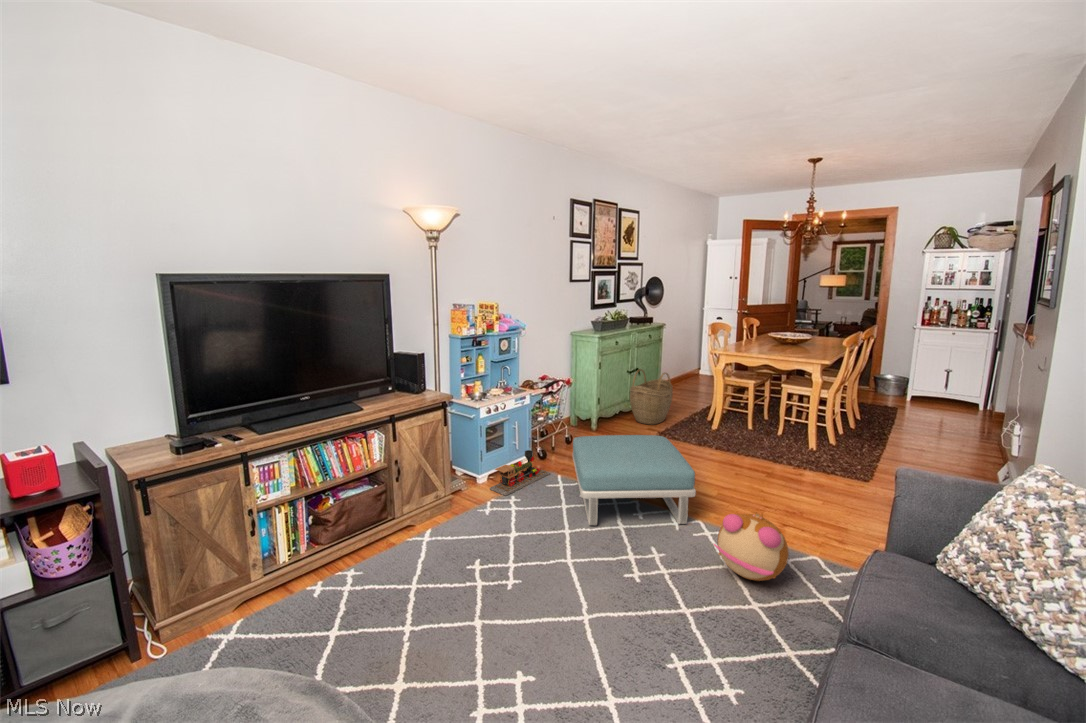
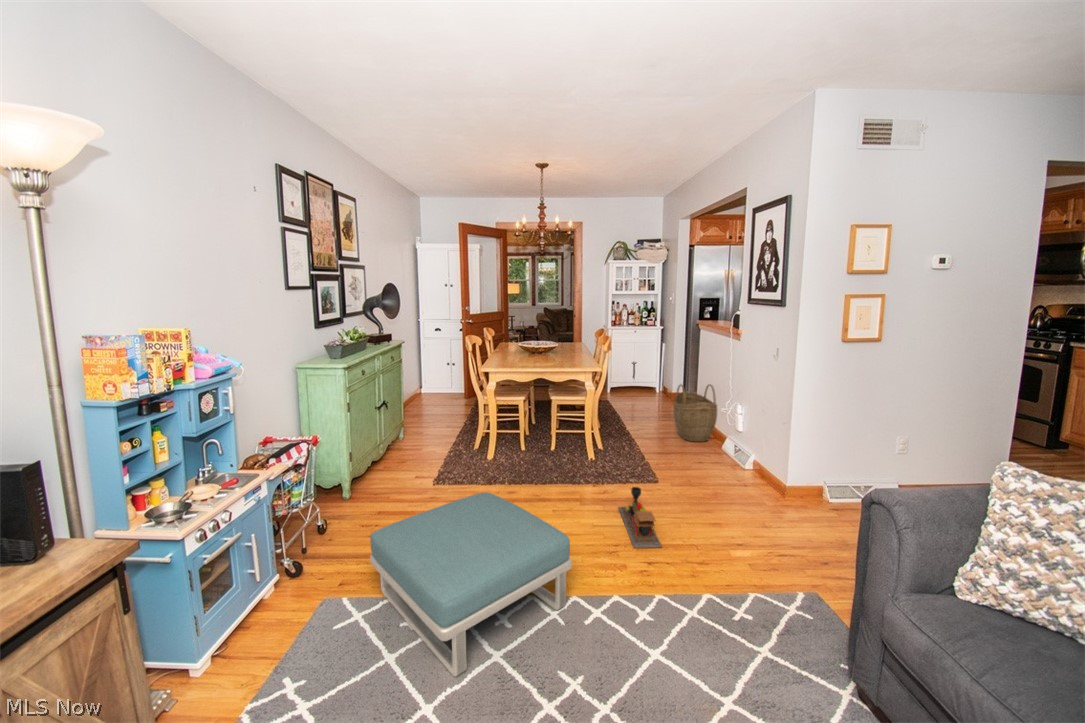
woven basket: present [630,369,673,425] -> present [673,385,717,442]
toy train: present [490,450,550,496] -> present [618,487,662,548]
plush toy: present [714,513,789,581] -> none [637,573,726,660]

